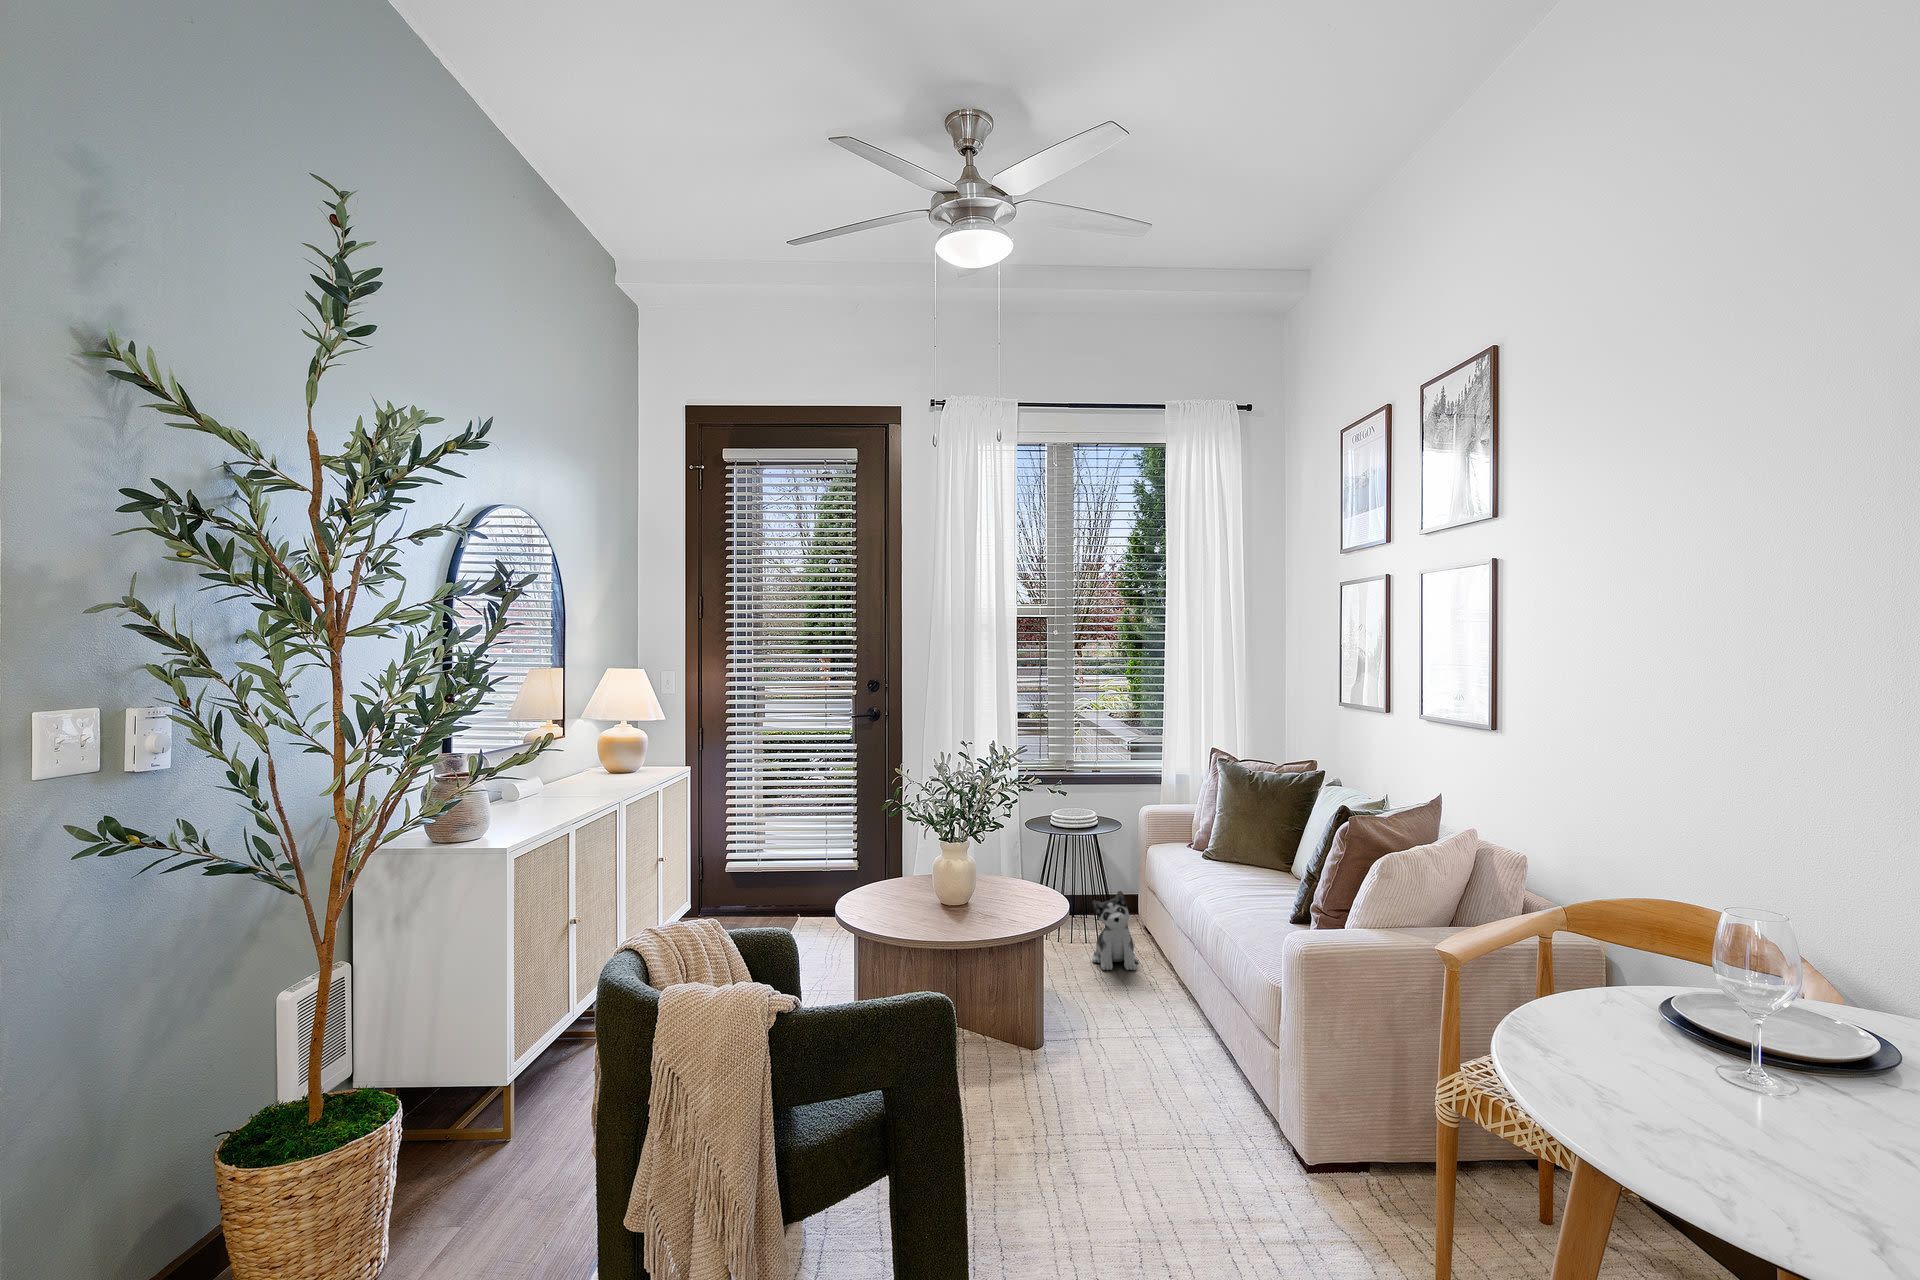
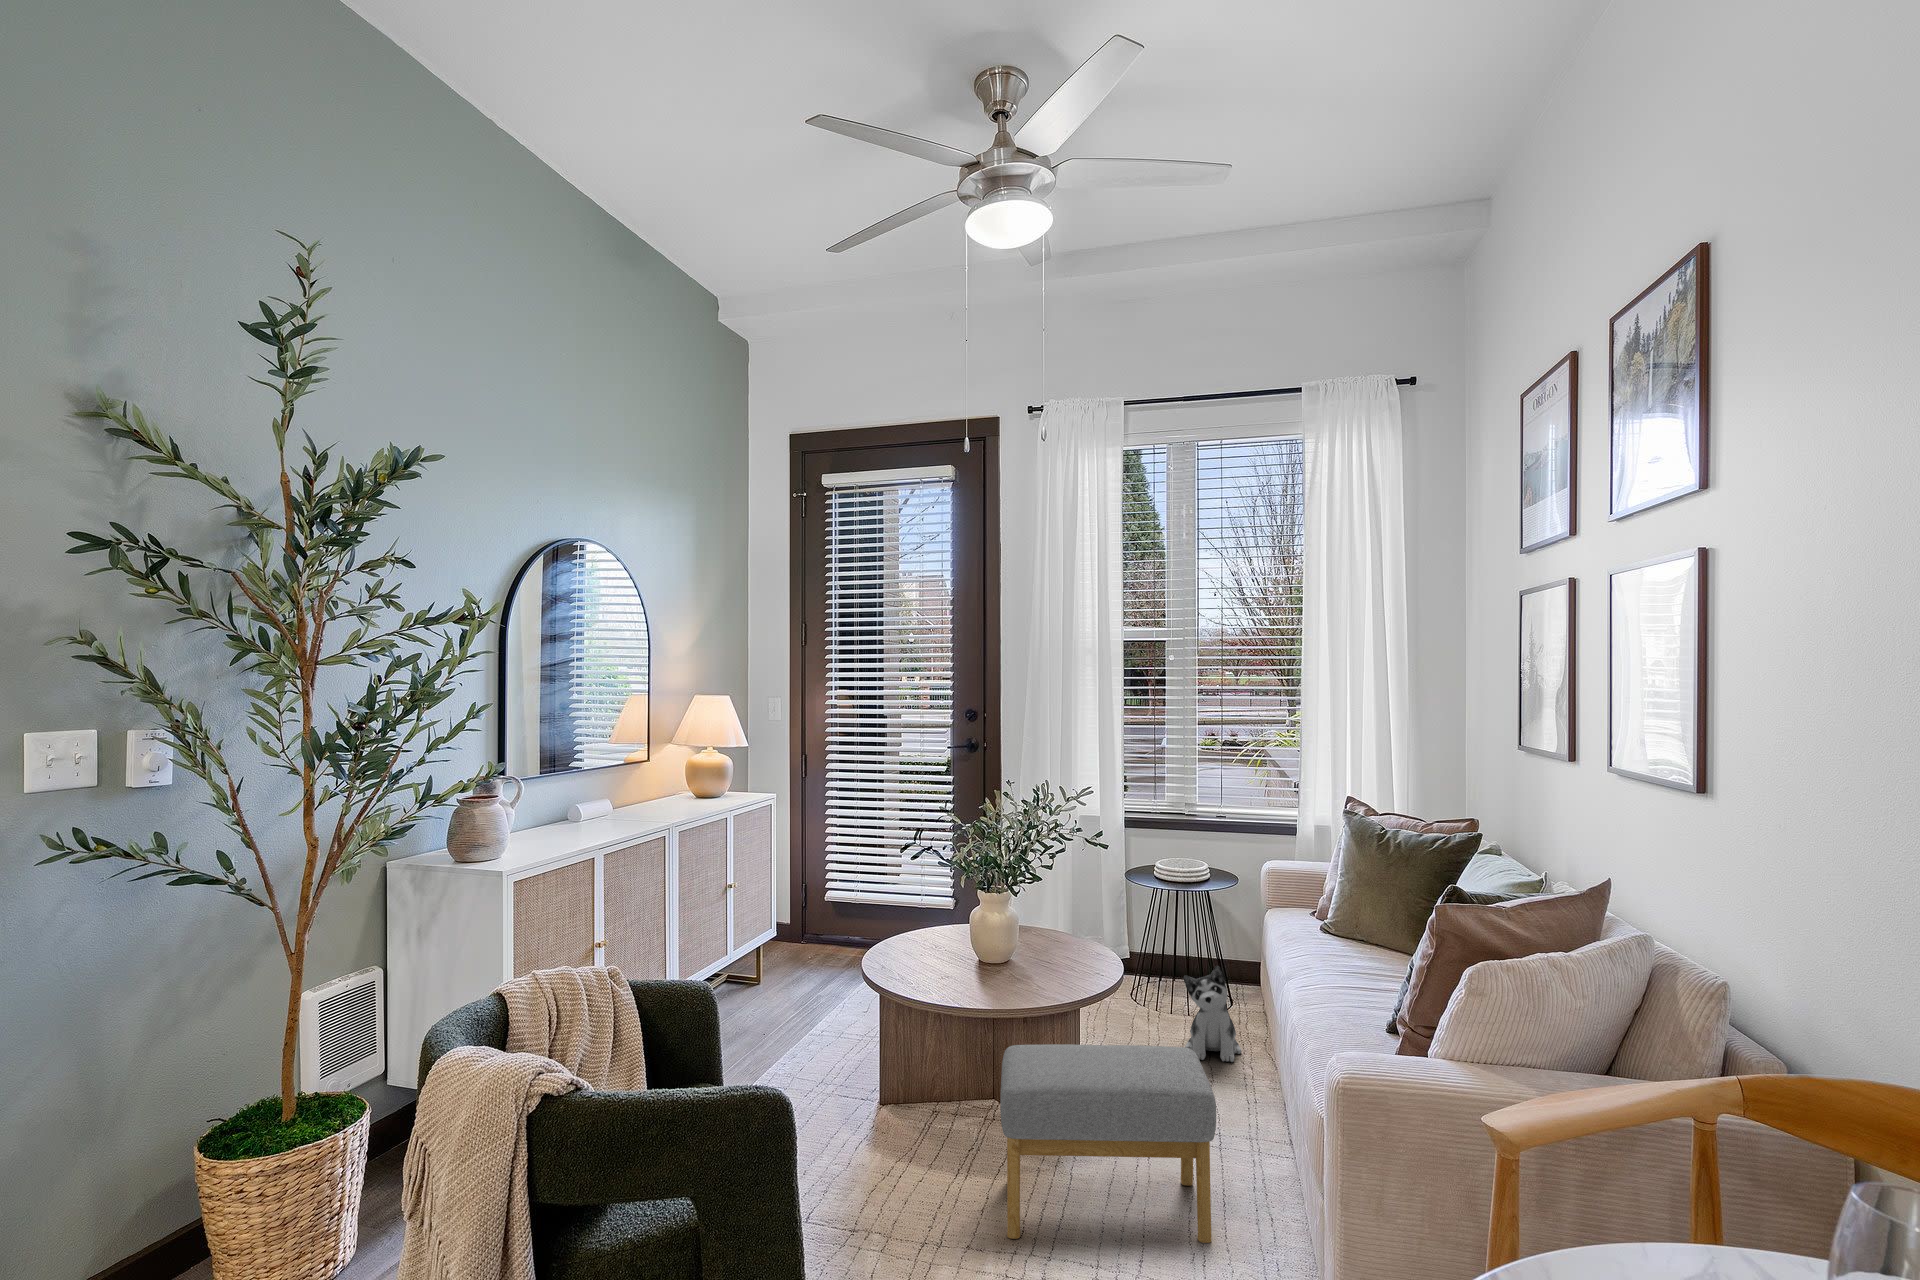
footstool: none [996,966,1200,1149] -> present [1000,1044,1216,1243]

